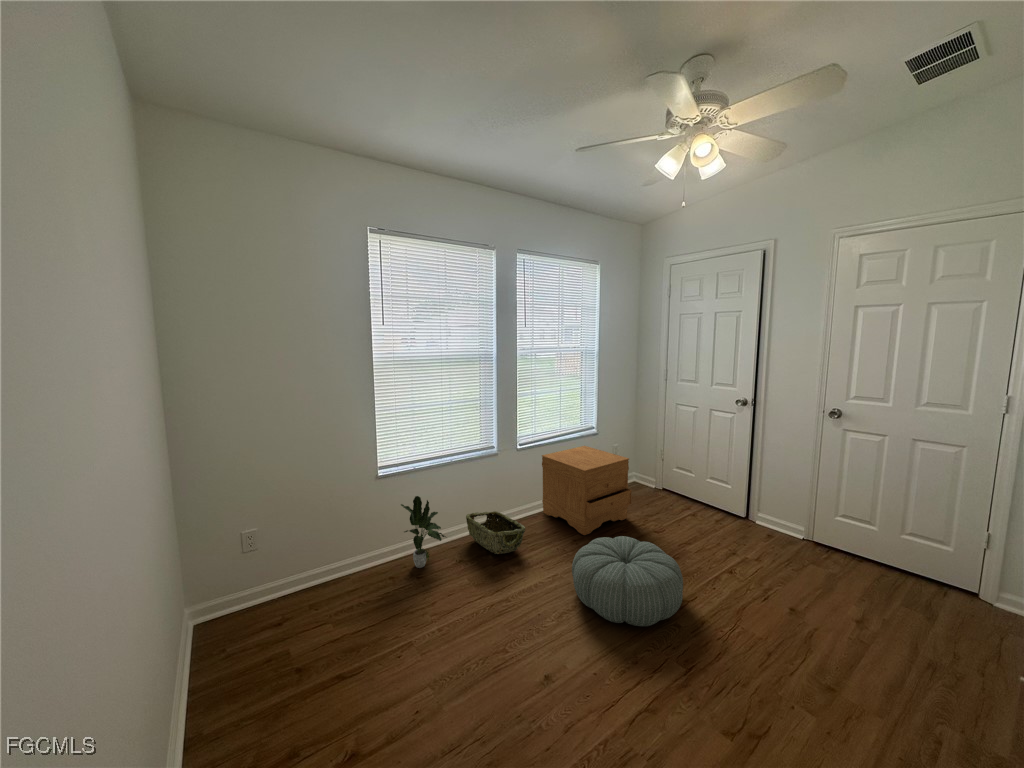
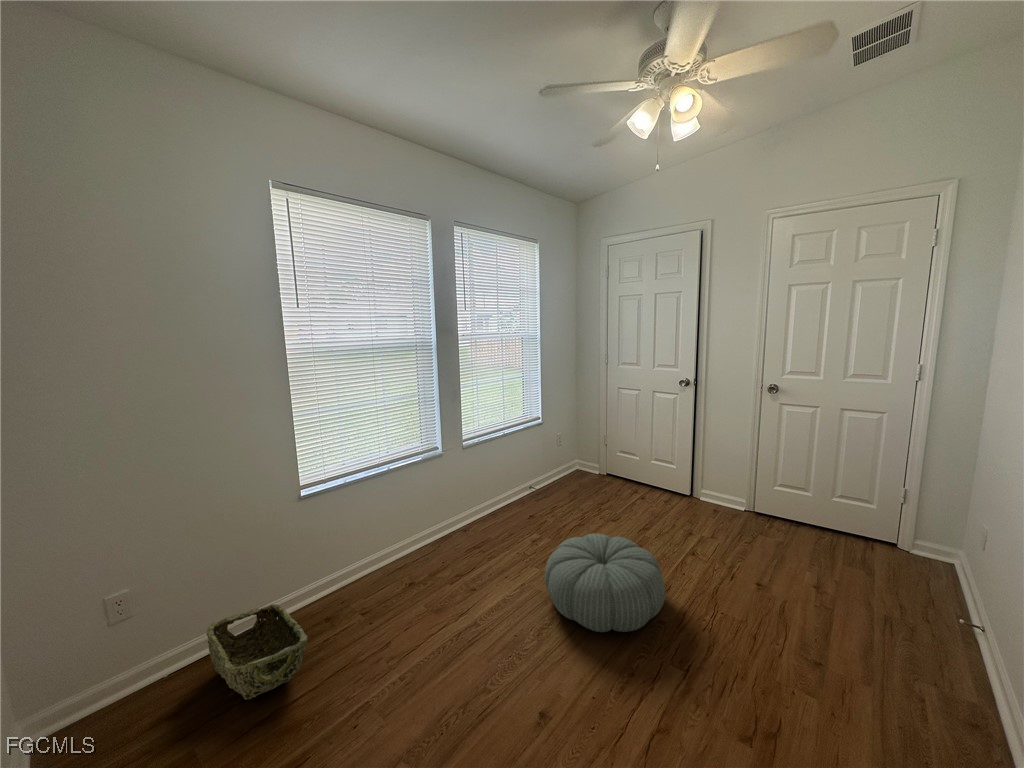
nightstand: present [542,446,632,535] -> none [490,438,587,536]
potted plant: present [401,496,446,568] -> none [331,518,394,605]
woven basket: present [466,511,525,554] -> present [207,604,307,699]

